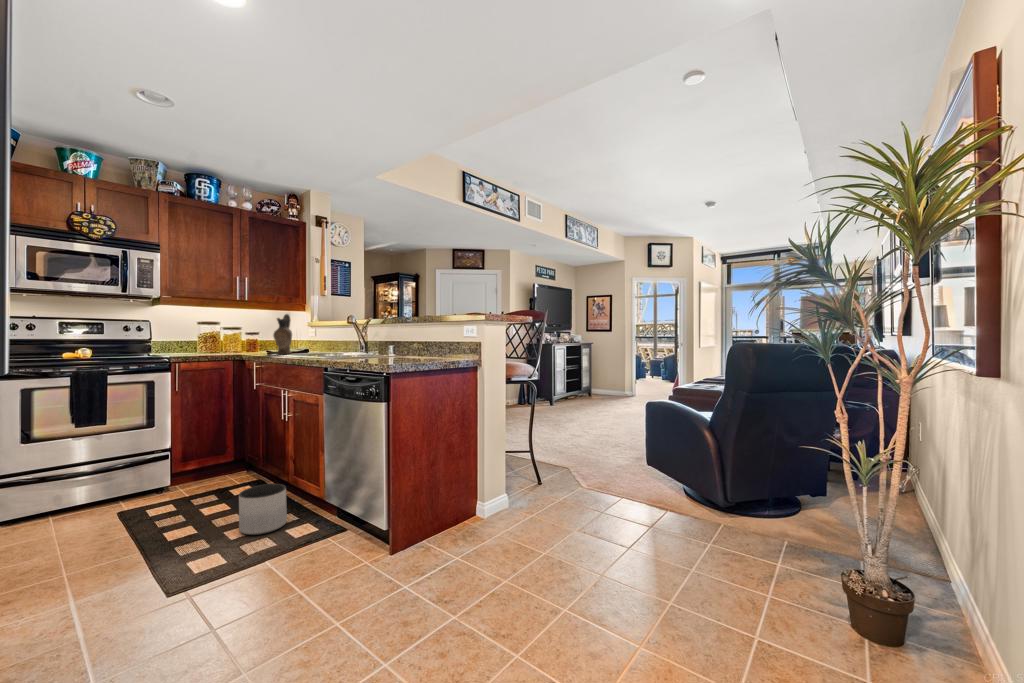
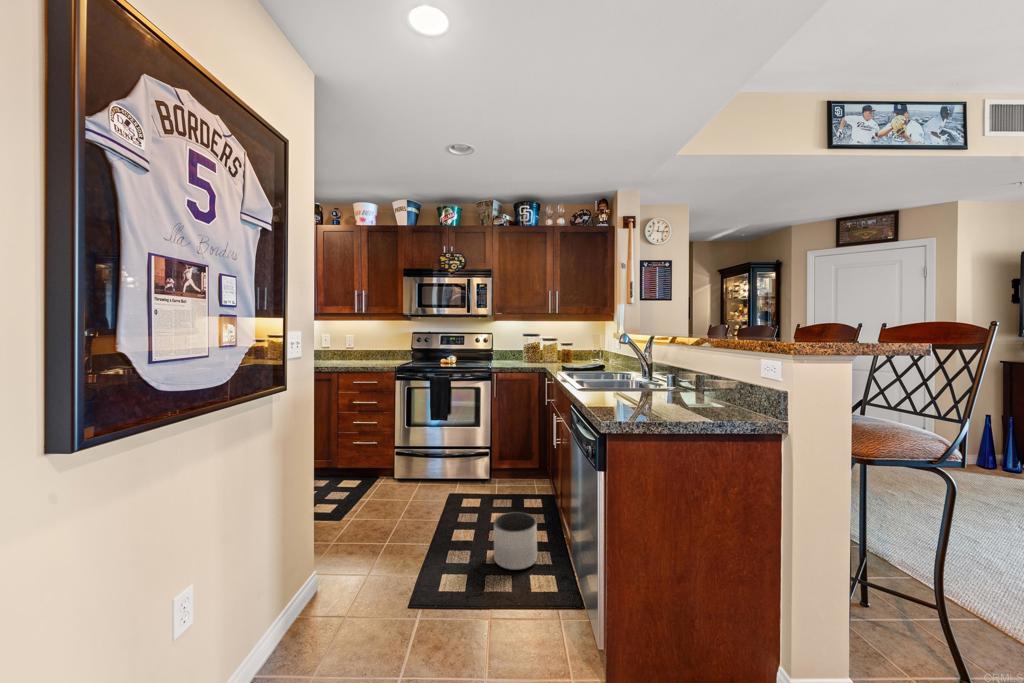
ceramic pitcher: present [273,314,292,354] -> none [566,327,585,369]

